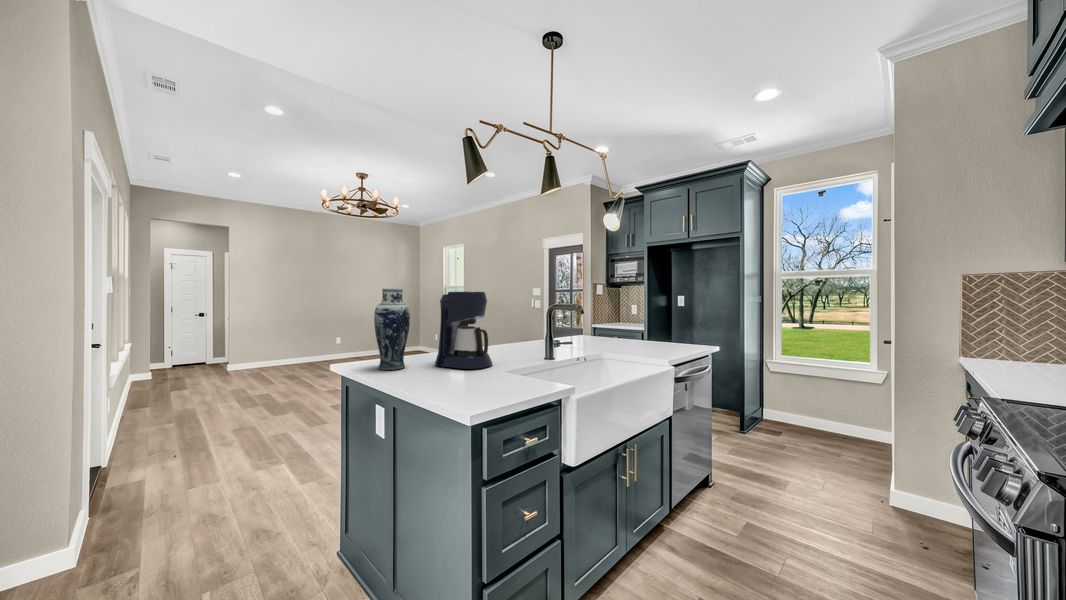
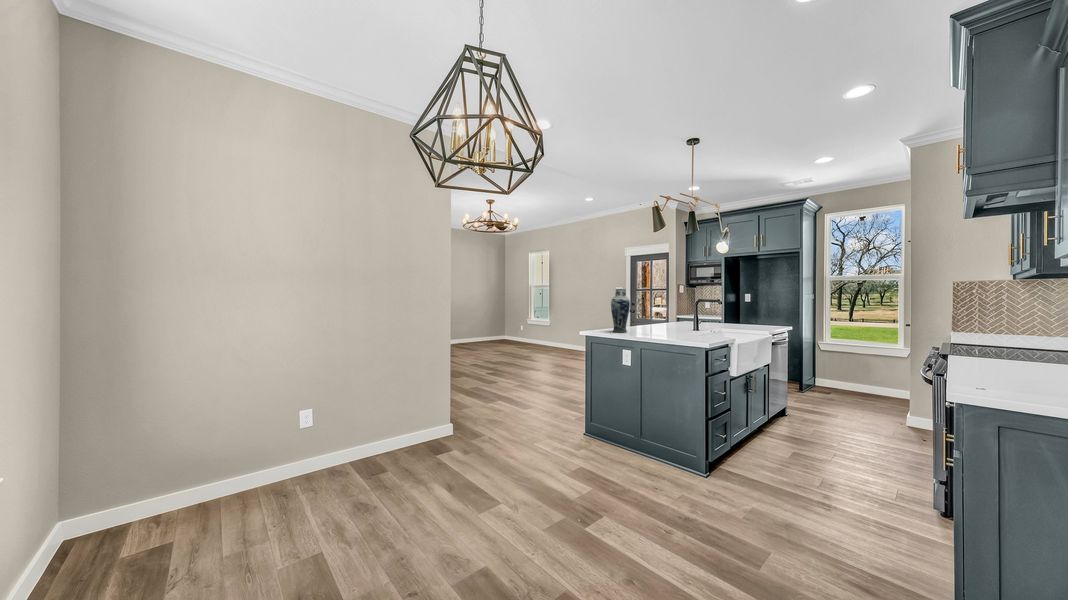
coffee maker: present [435,292,493,369] -> none [639,291,672,332]

